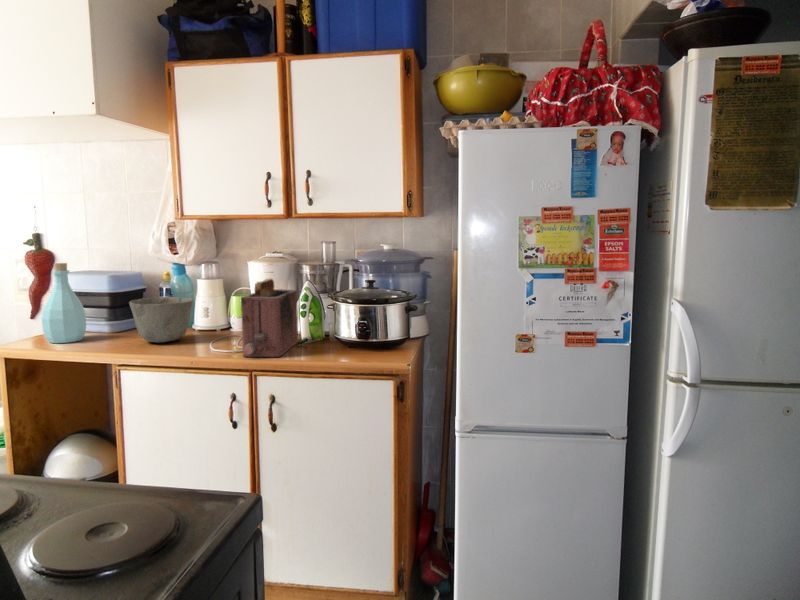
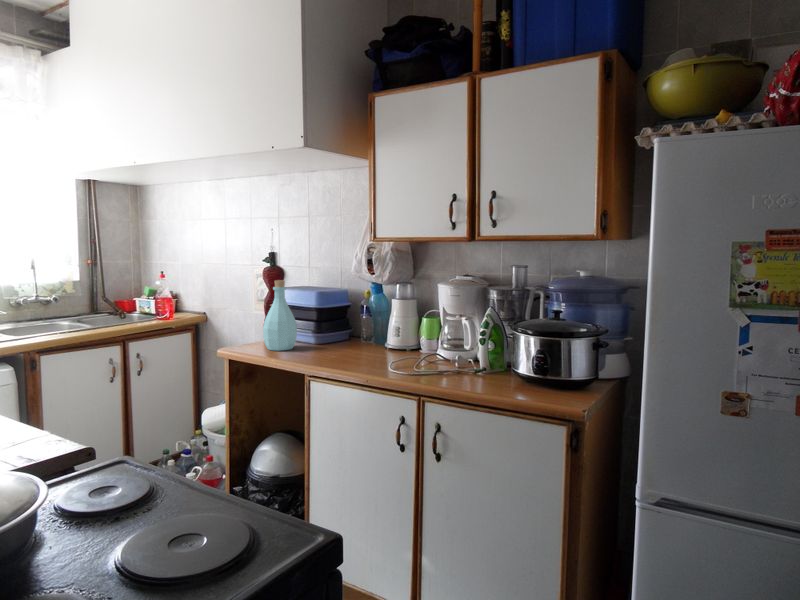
toaster: present [241,279,298,357] -> none [413,303,477,385]
ceramic bowl: present [129,297,193,343] -> none [327,315,382,358]

